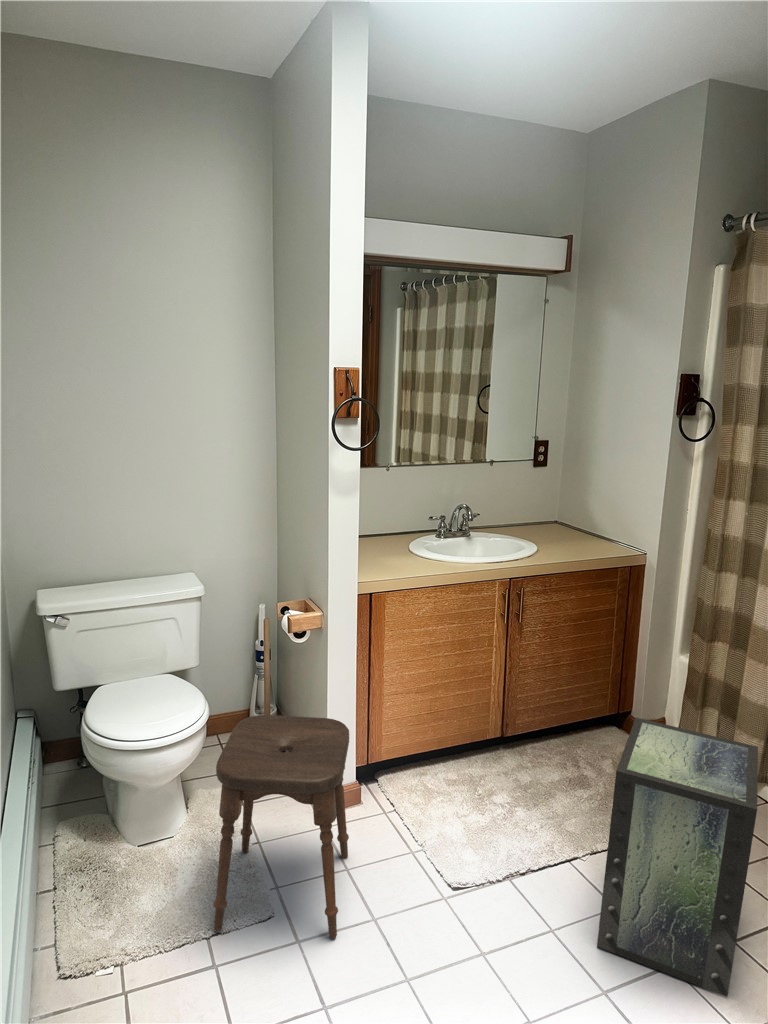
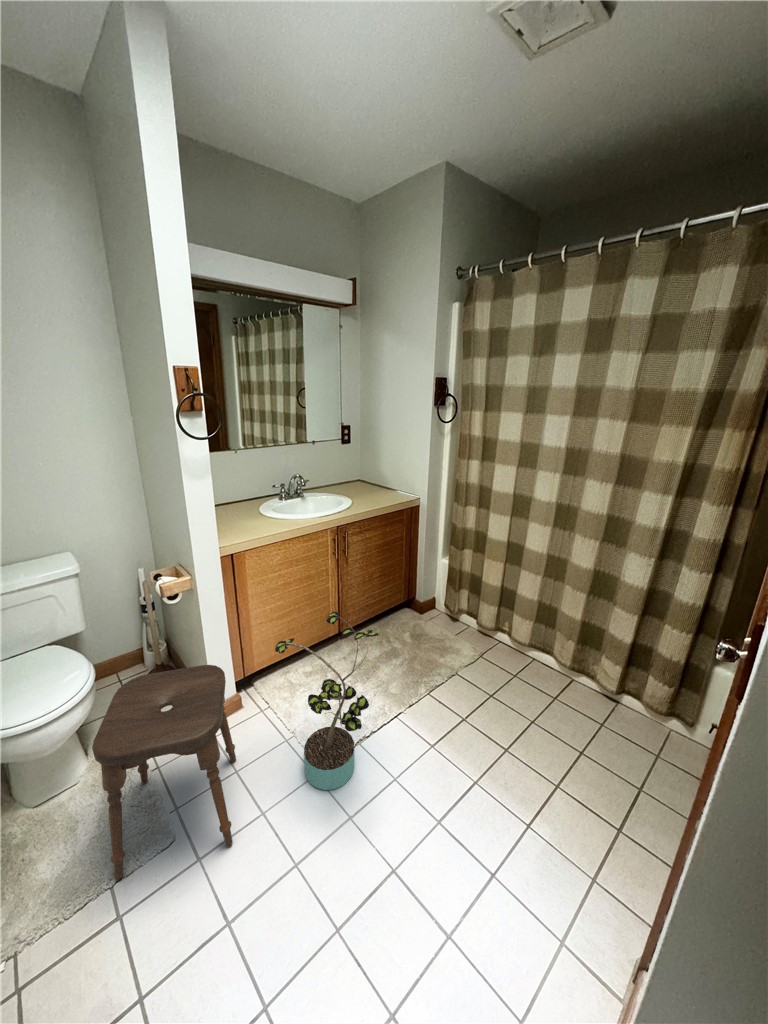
potted plant: none [410,681,544,920] -> present [275,612,379,790]
storage box: present [597,718,758,996] -> none [427,617,531,792]

